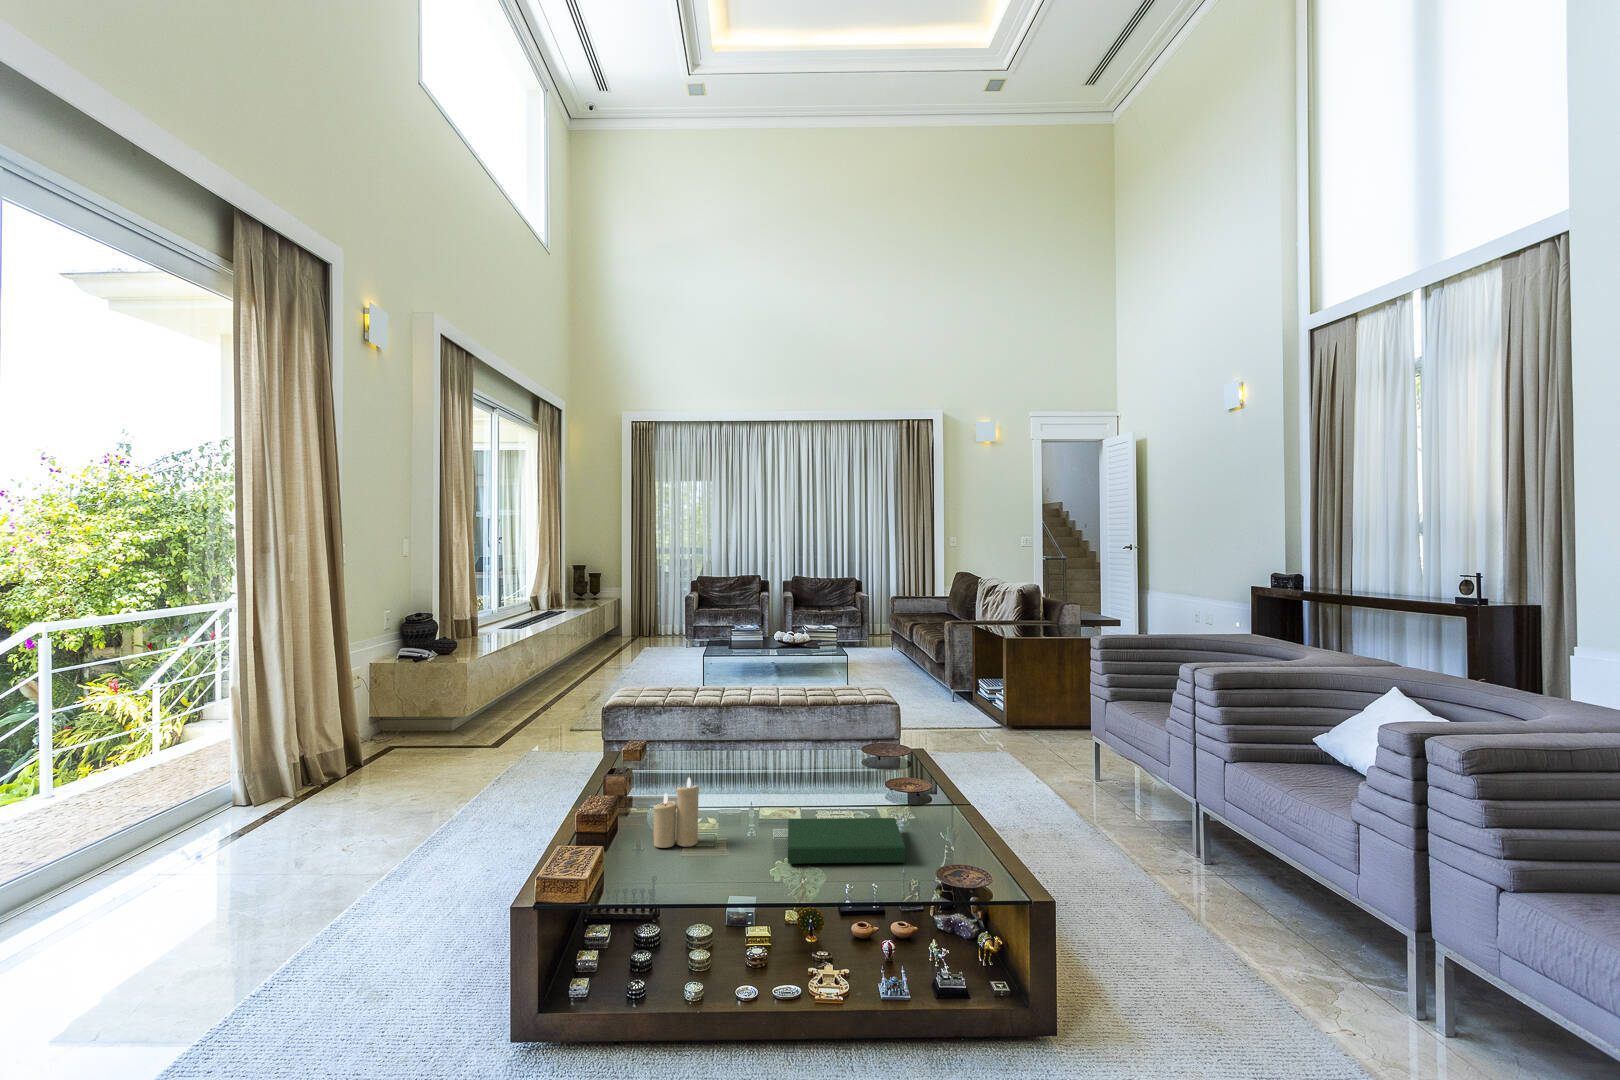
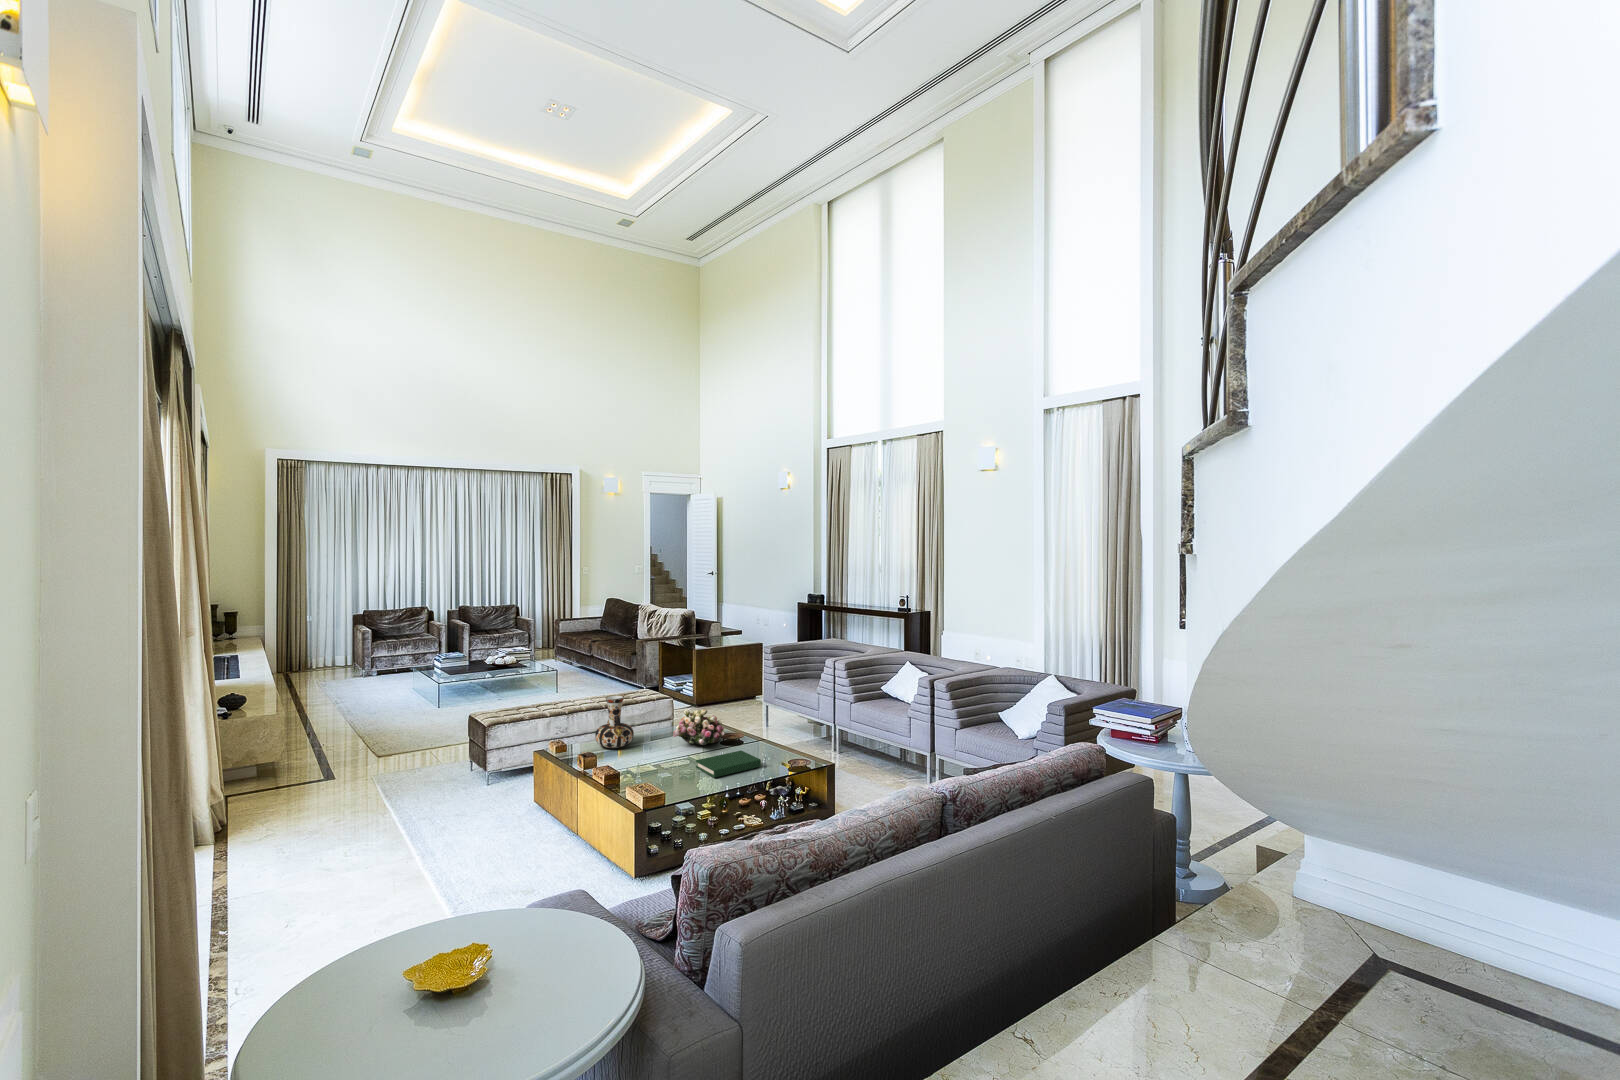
vase: none [688,678,753,770] -> present [595,695,634,748]
flower arrangement: none [797,719,903,793] -> present [673,709,724,745]
candle: present [653,778,699,848] -> none [639,747,661,785]

